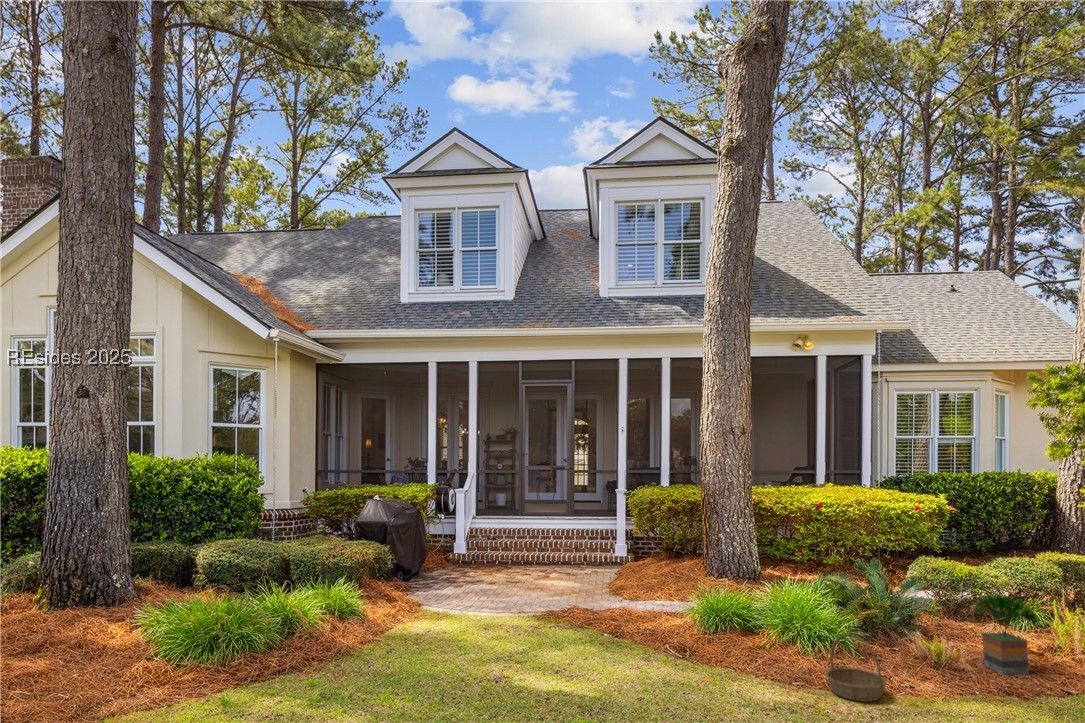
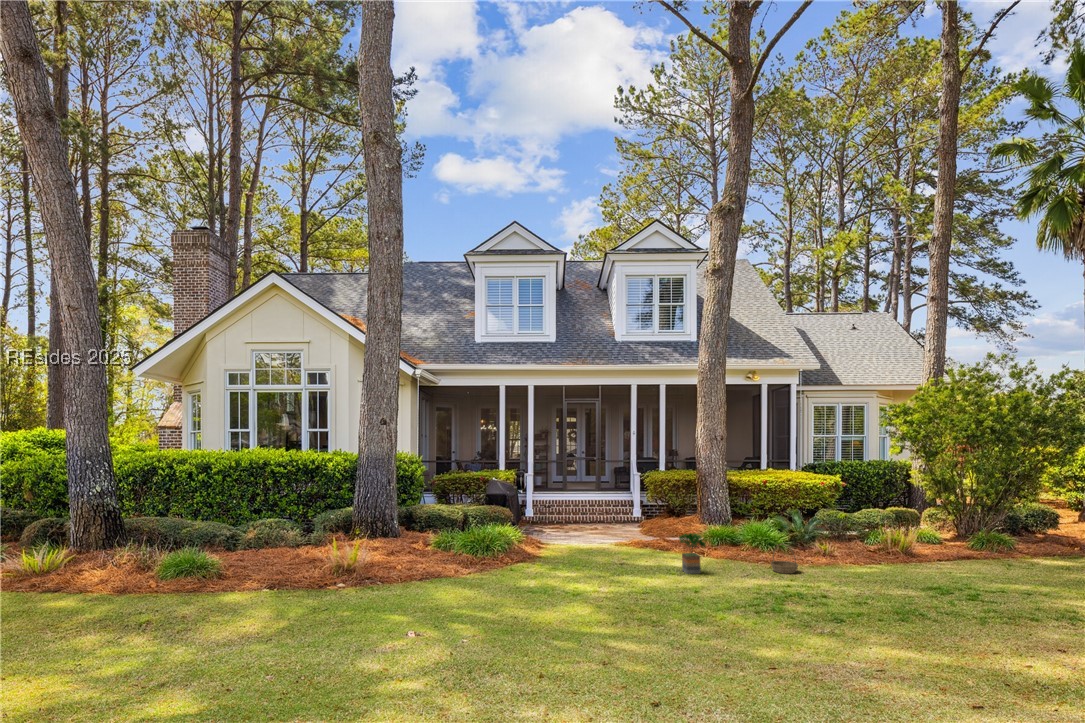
potted tree: present [975,595,1039,675] -> present [679,533,706,574]

